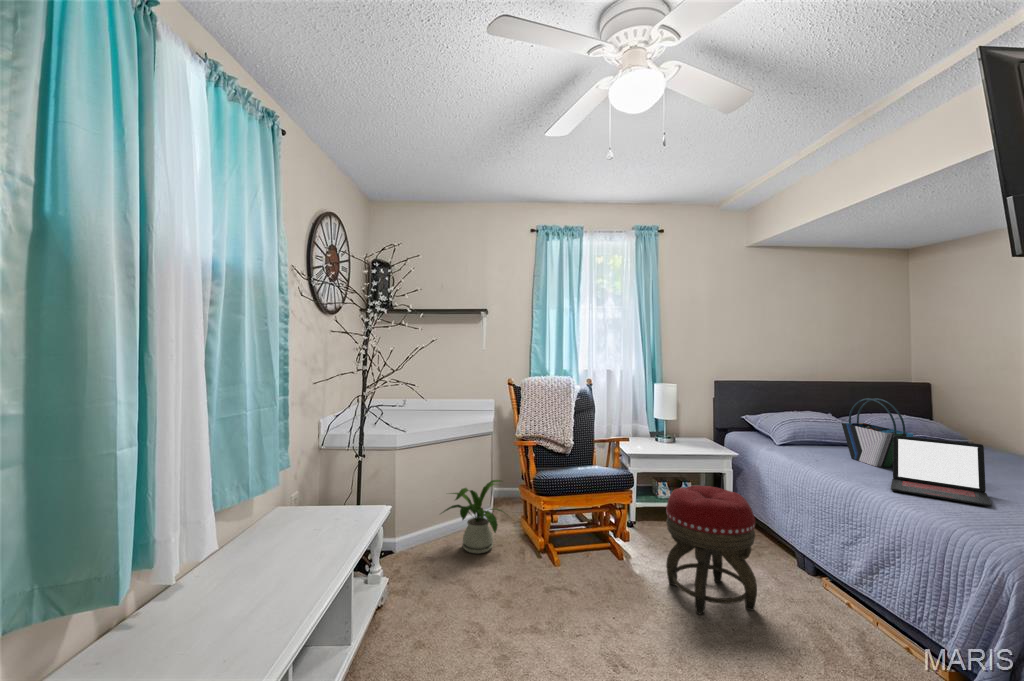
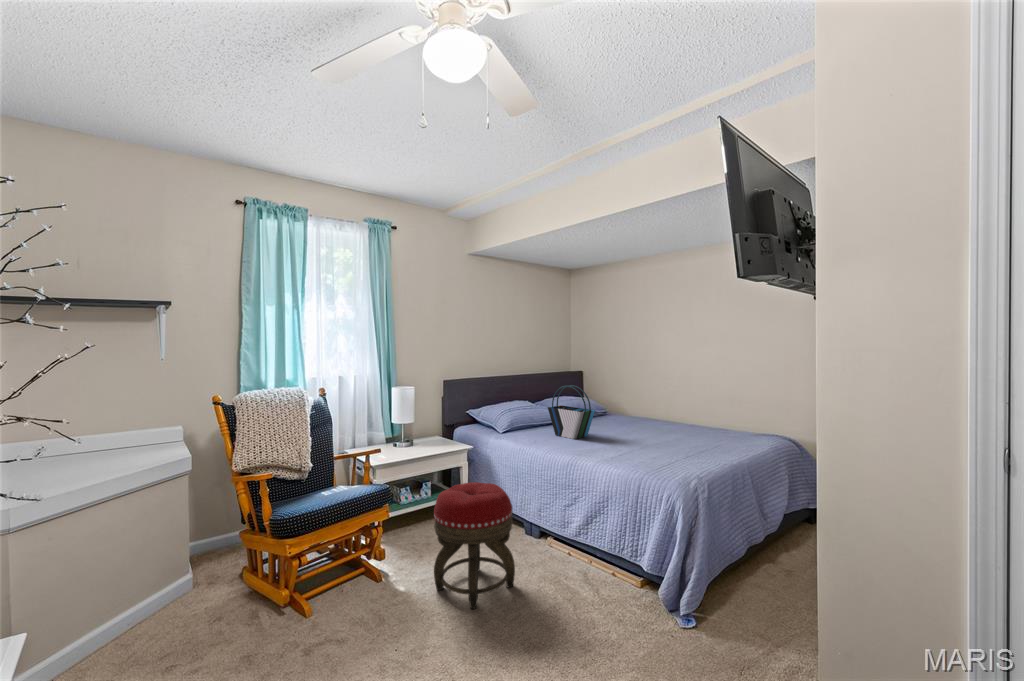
laptop: present [891,436,992,506] -> none [588,413,648,456]
house plant: present [442,480,505,554] -> none [111,533,243,647]

